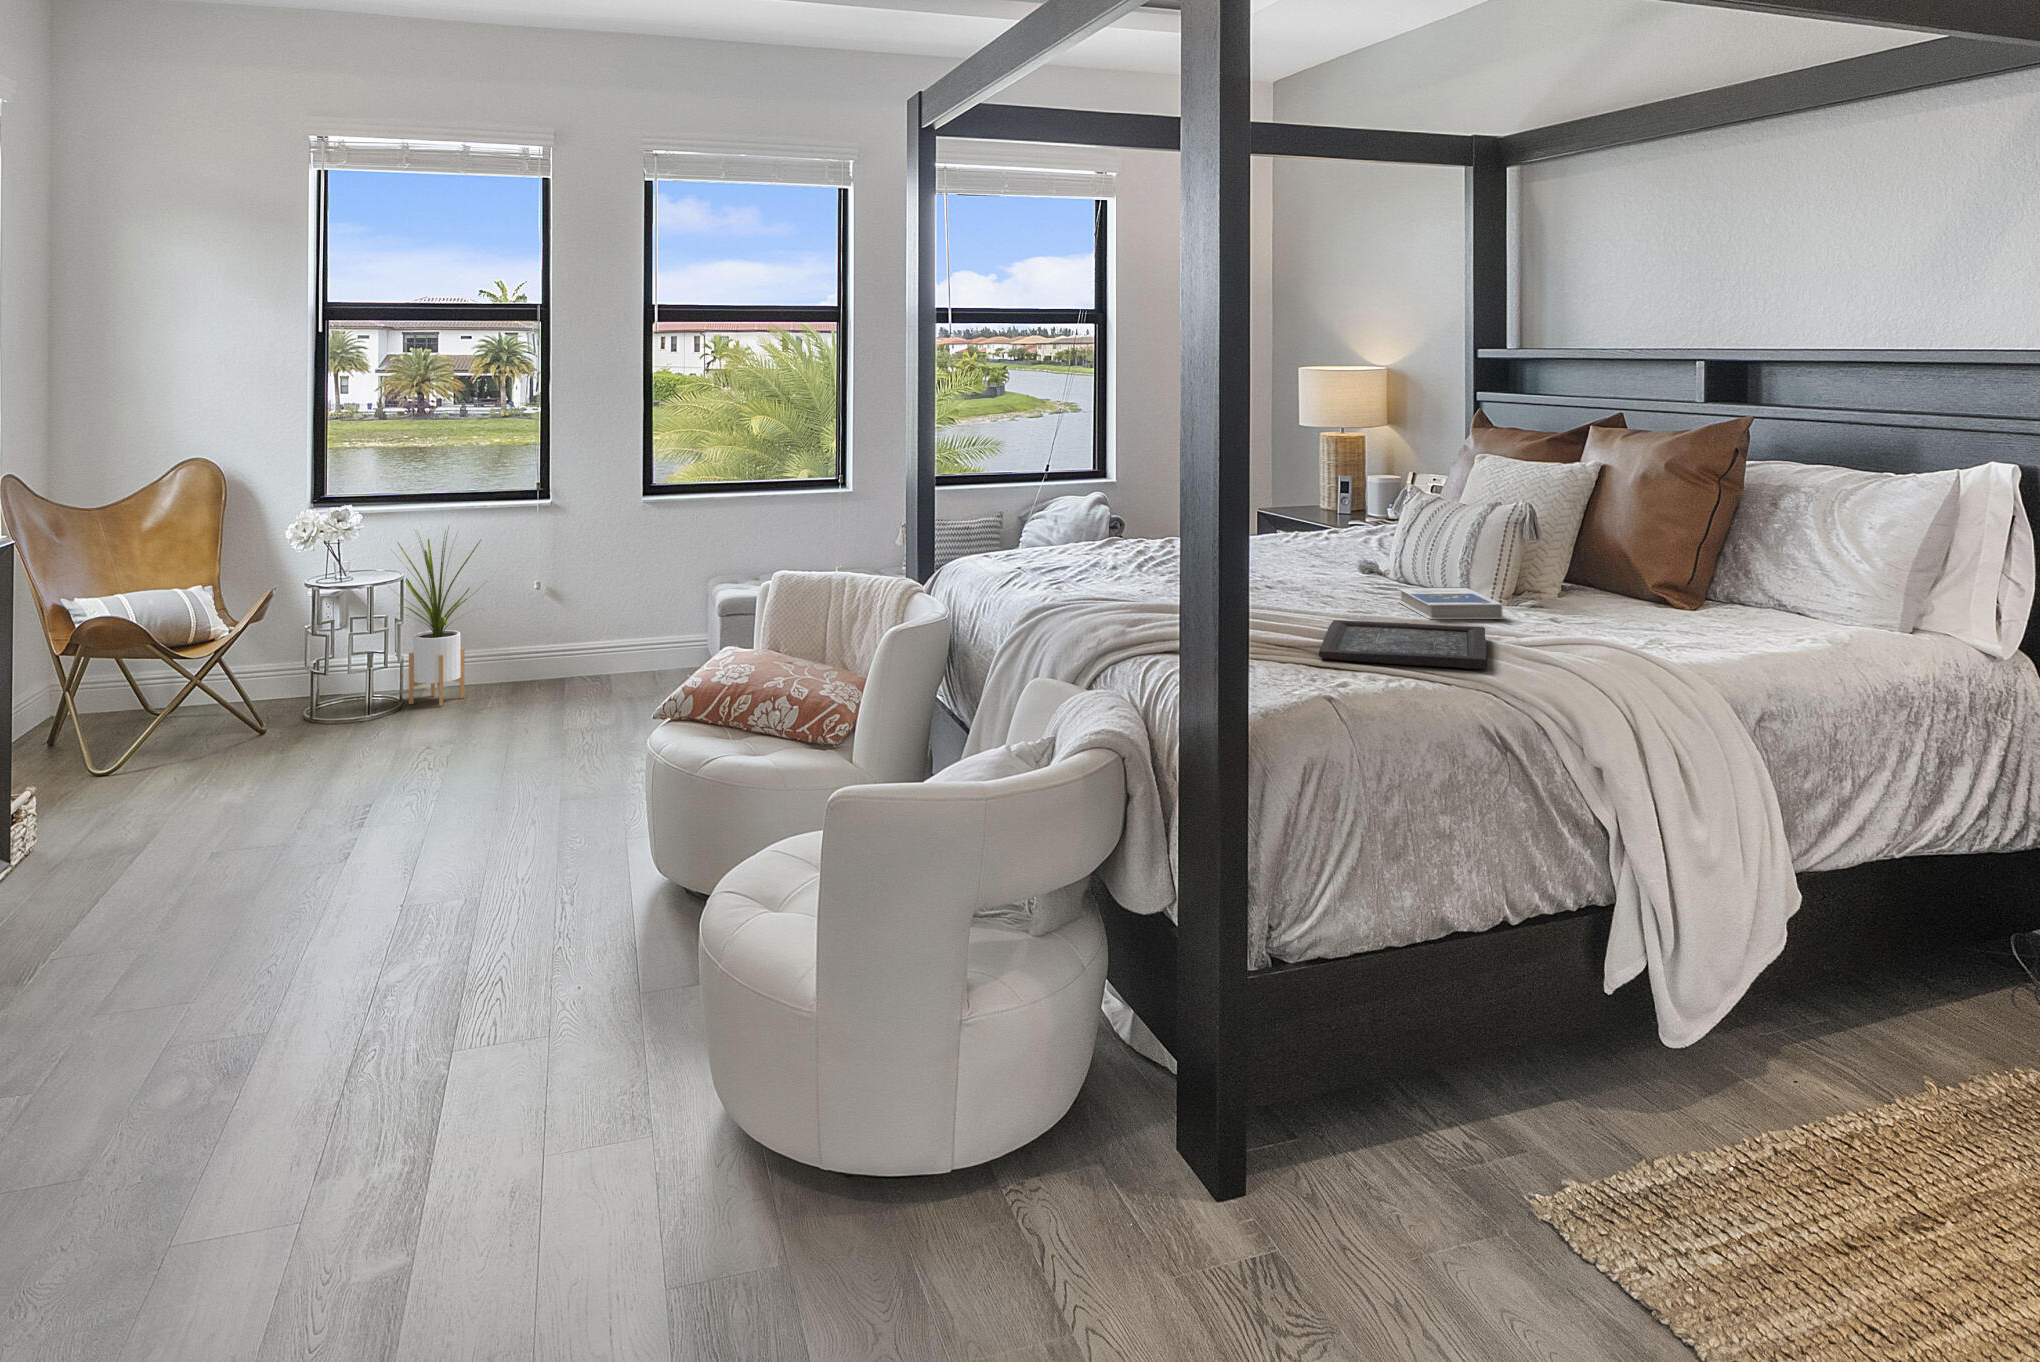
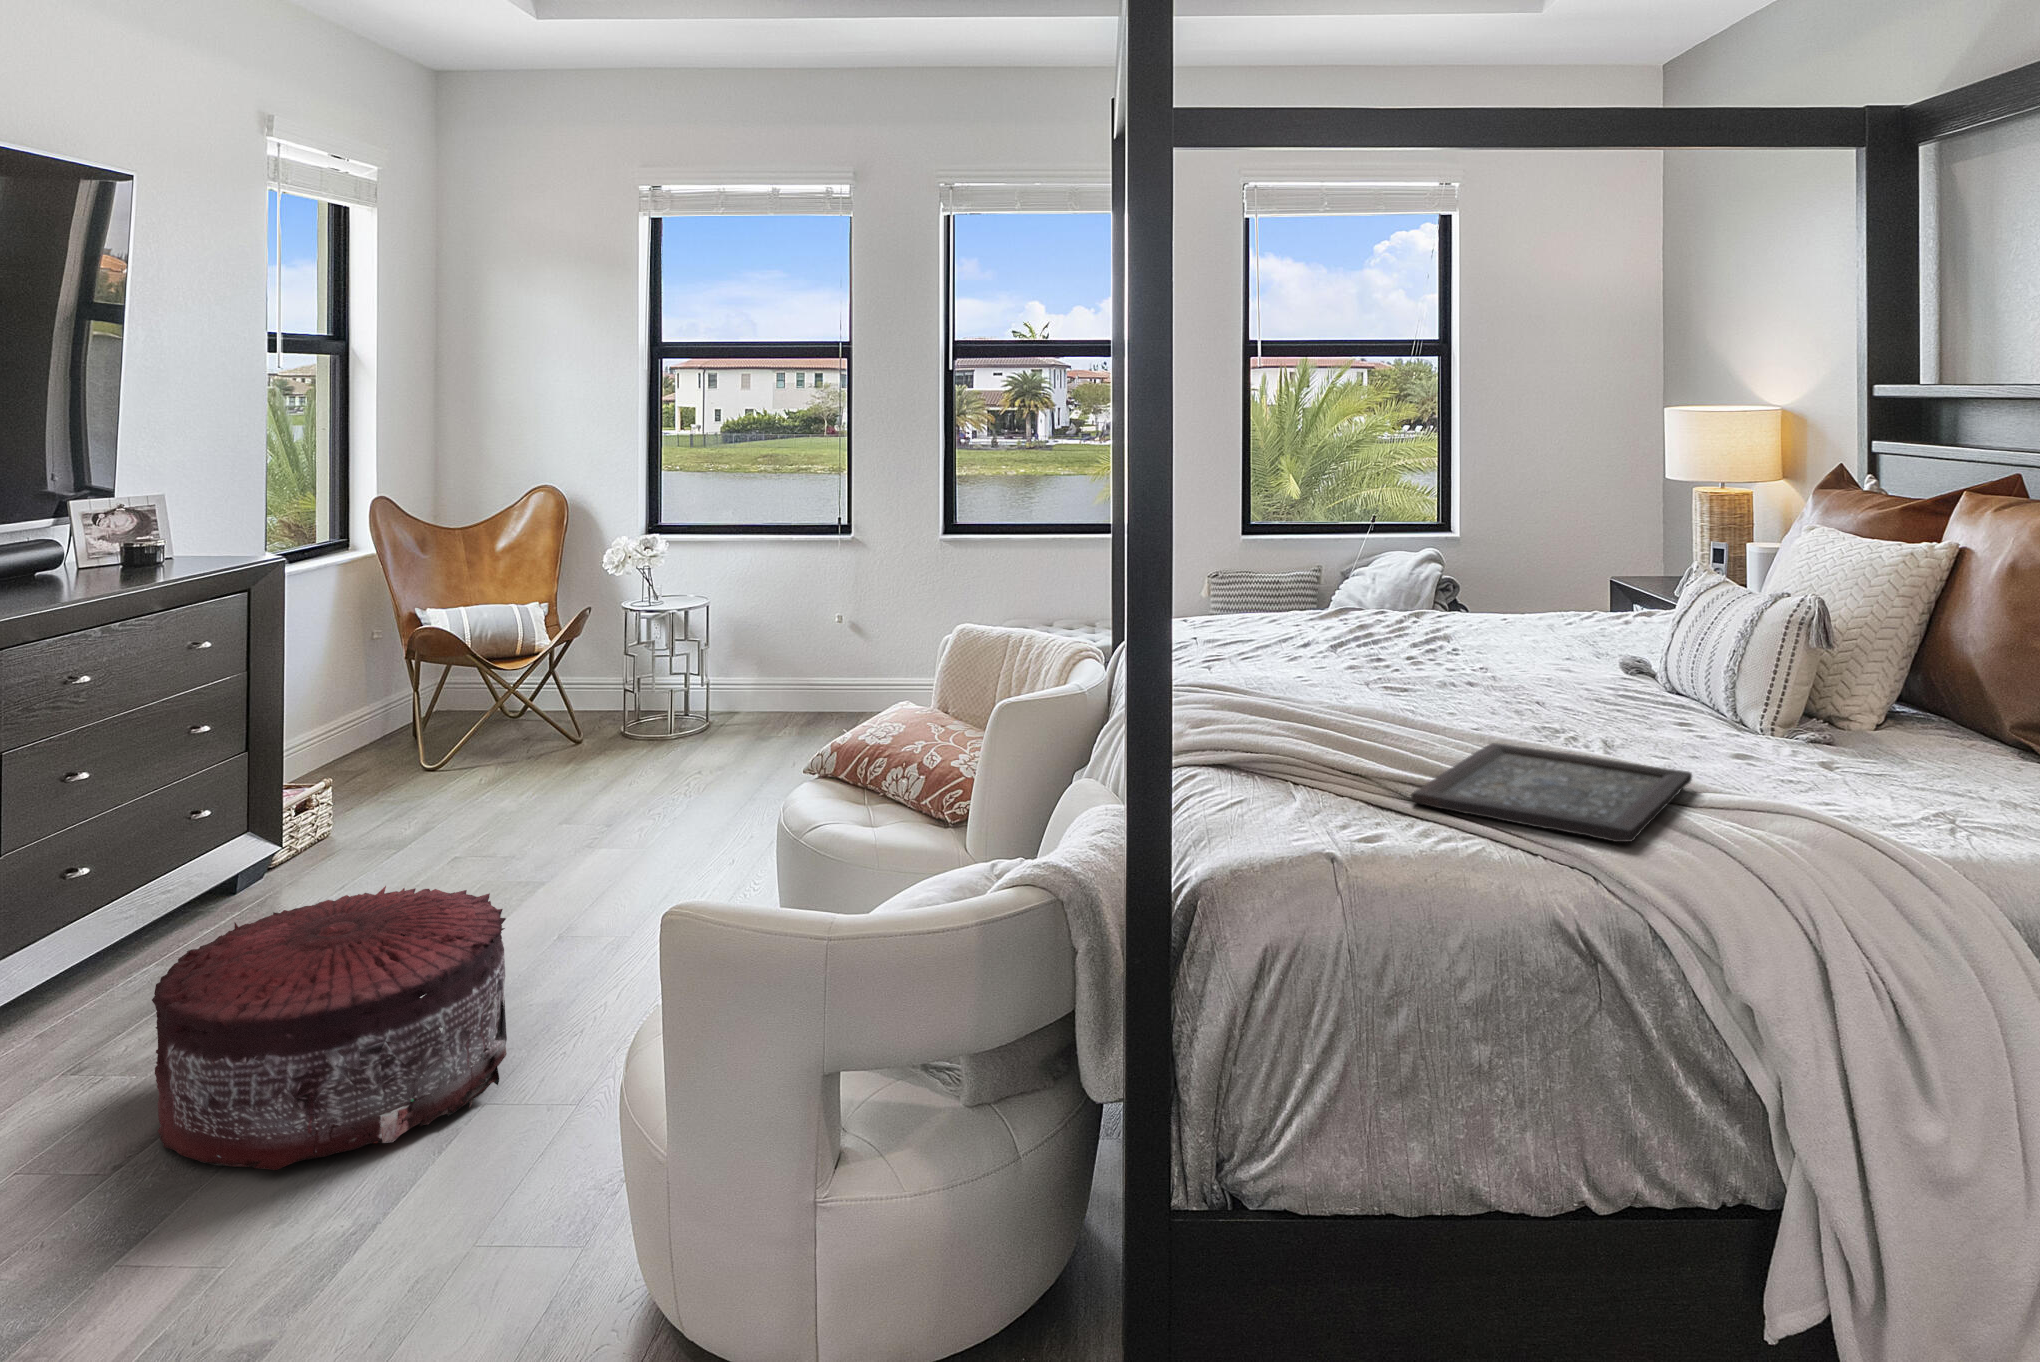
house plant: present [394,527,485,706] -> none [703,553,797,731]
hardback book: present [1397,587,1503,619] -> none [1631,699,1754,756]
pouf: none [122,838,473,1101] -> present [152,886,507,1170]

